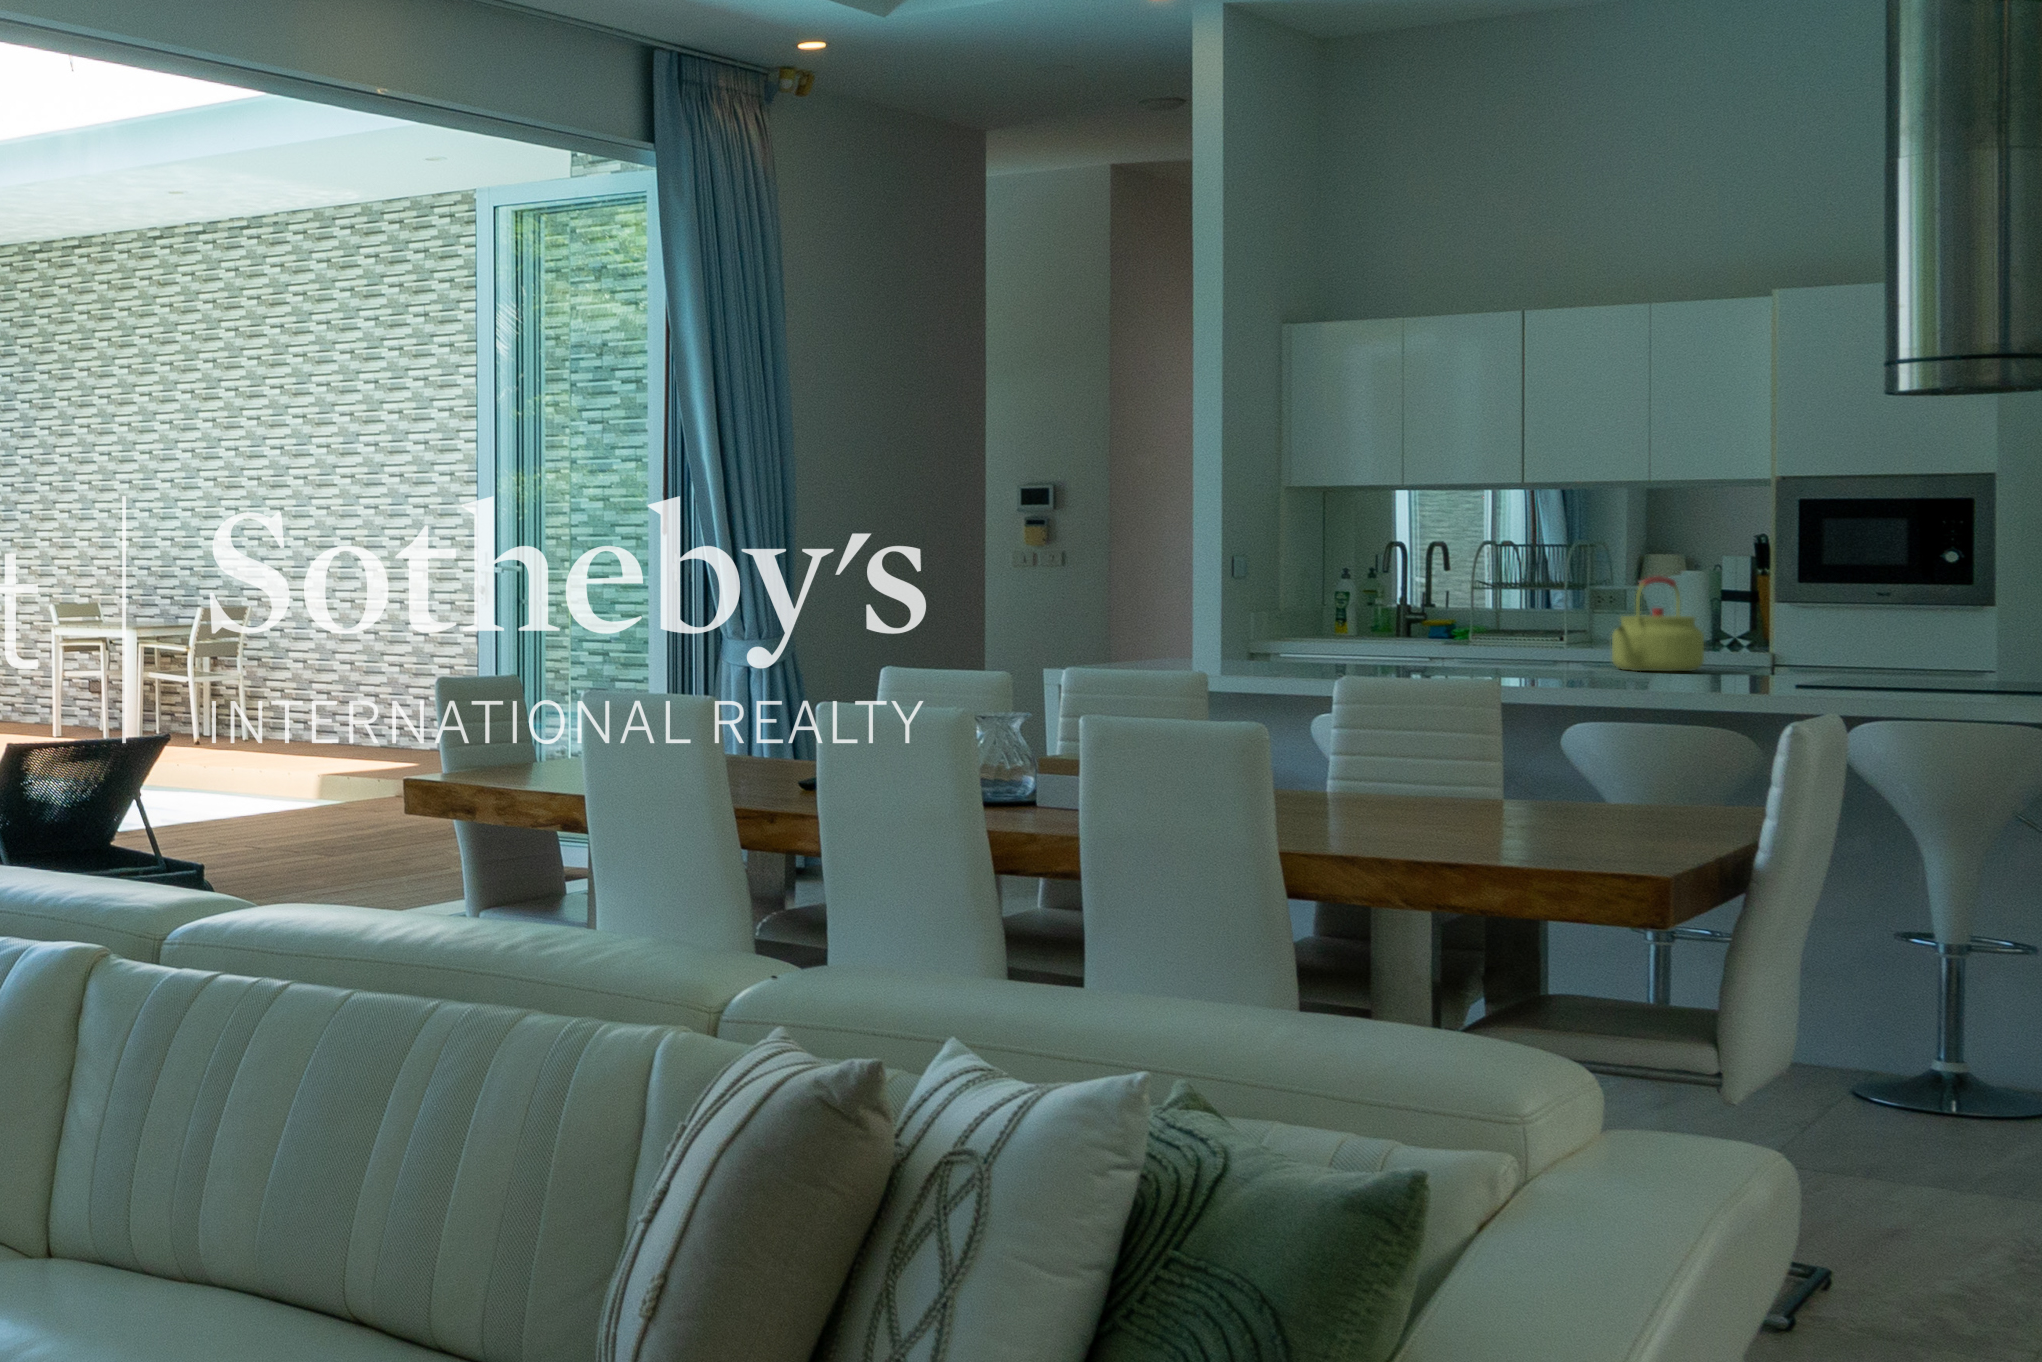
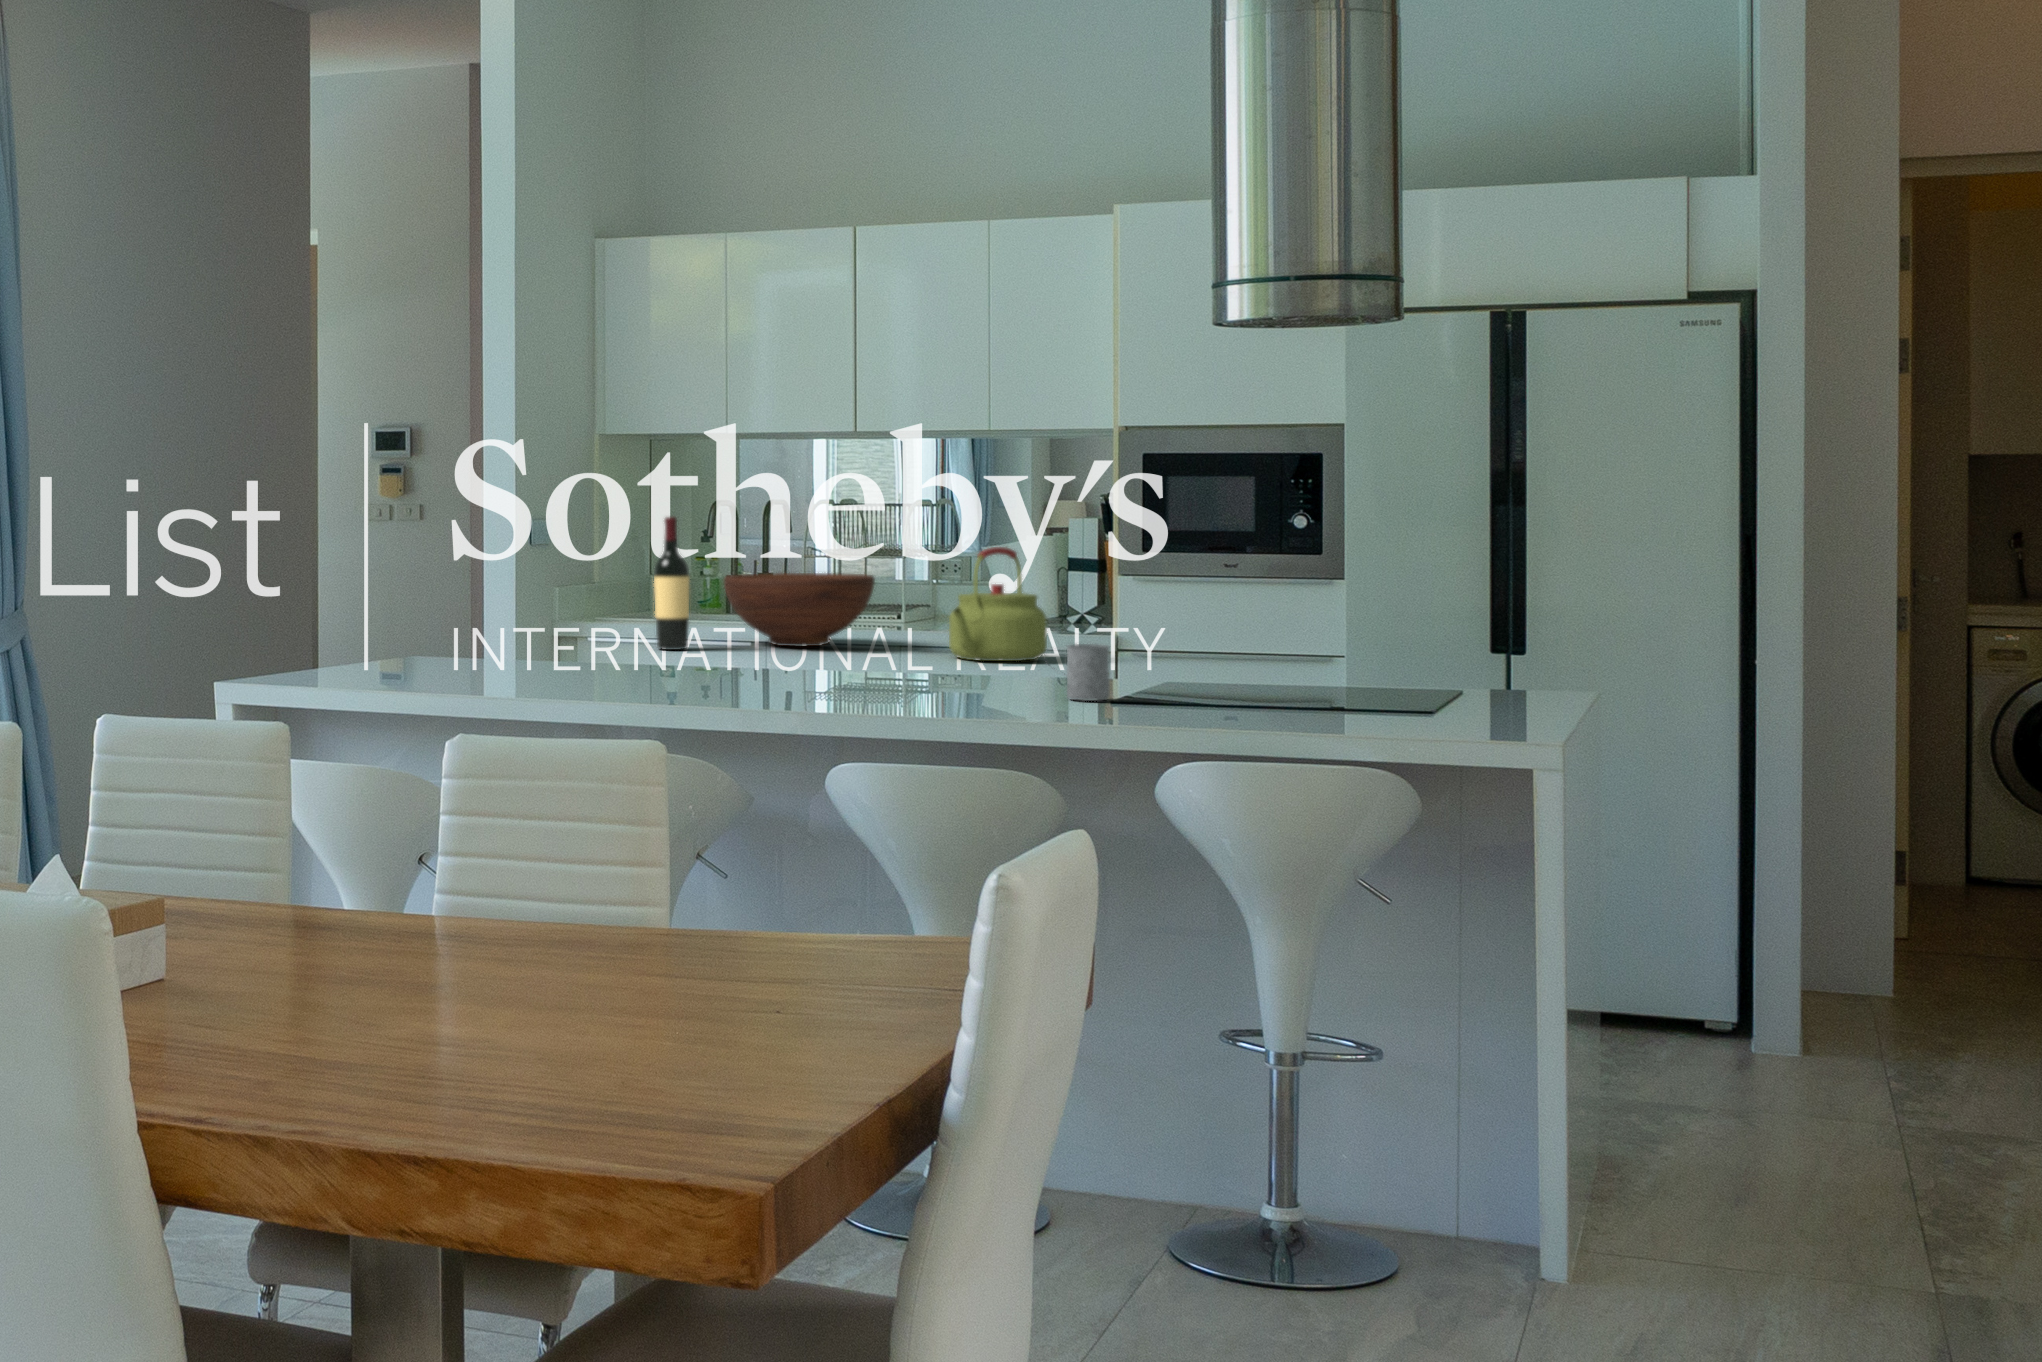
wine bottle: none [1343,551,1375,659] -> present [654,517,689,650]
fruit bowl: none [1402,600,1541,659] -> present [724,573,875,646]
mug: none [1705,649,1765,693] -> present [1046,644,1110,701]

